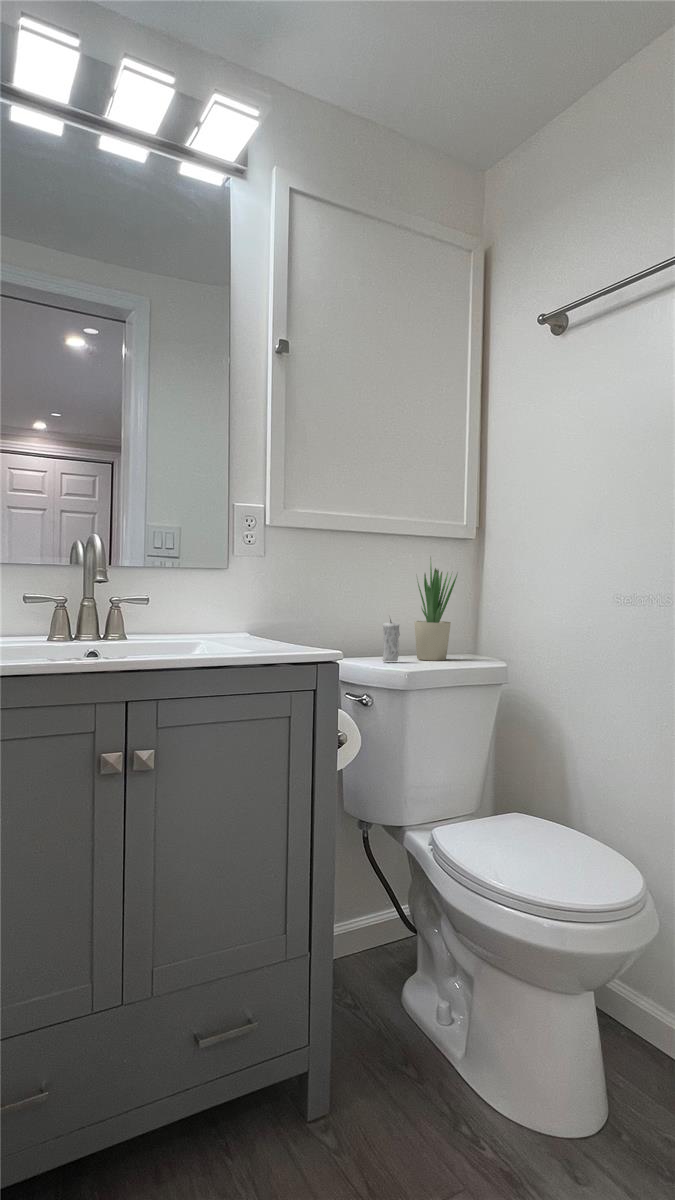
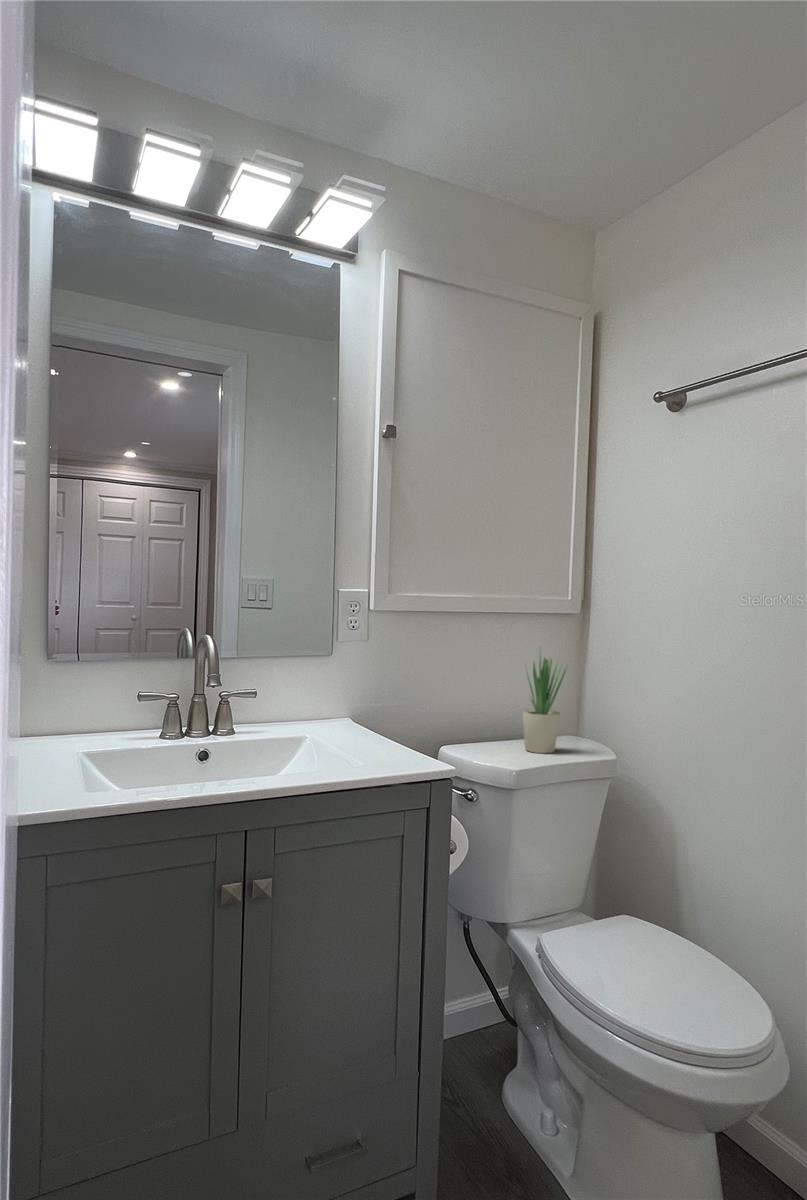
candle: present [382,619,400,661] -> none [490,708,508,758]

